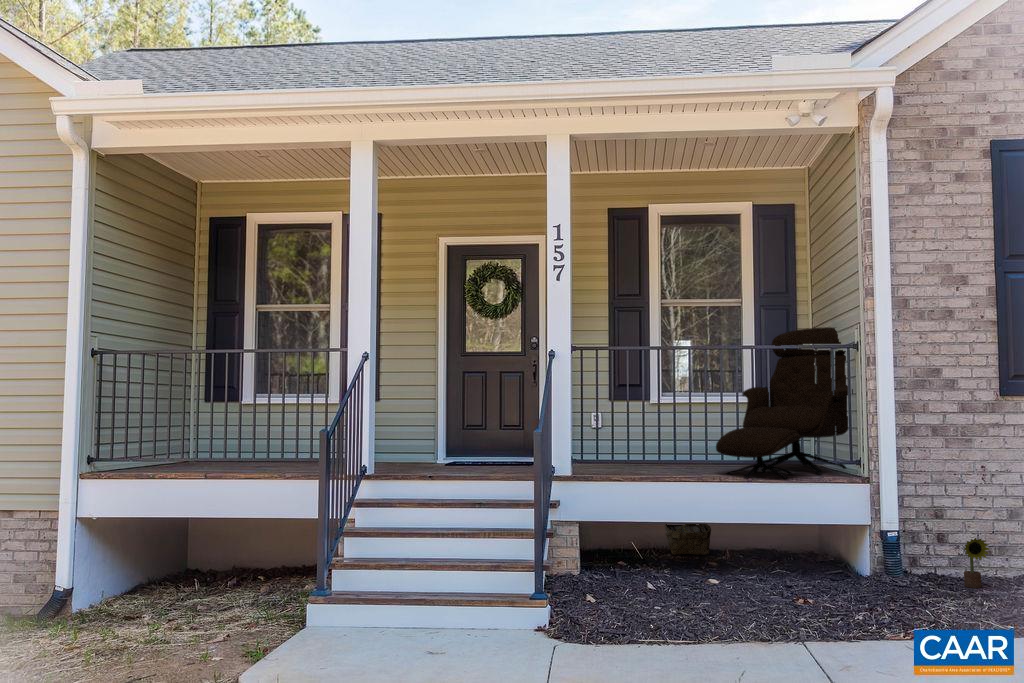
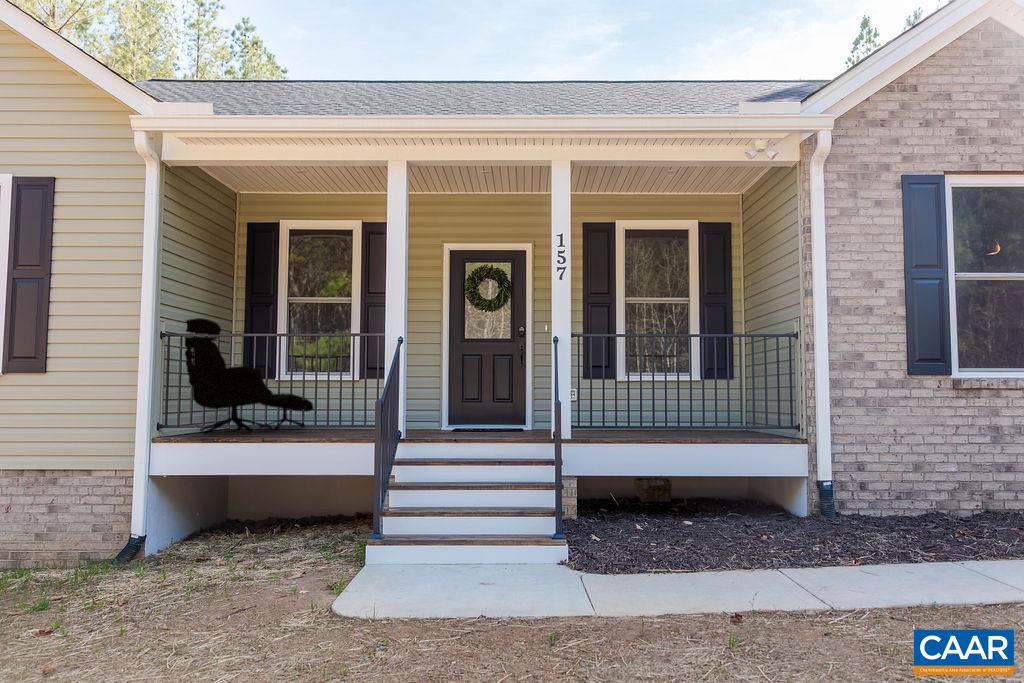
lounge chair: present [716,327,853,479] -> present [184,318,314,434]
decorative plant: present [964,538,990,588] -> none [881,485,903,525]

